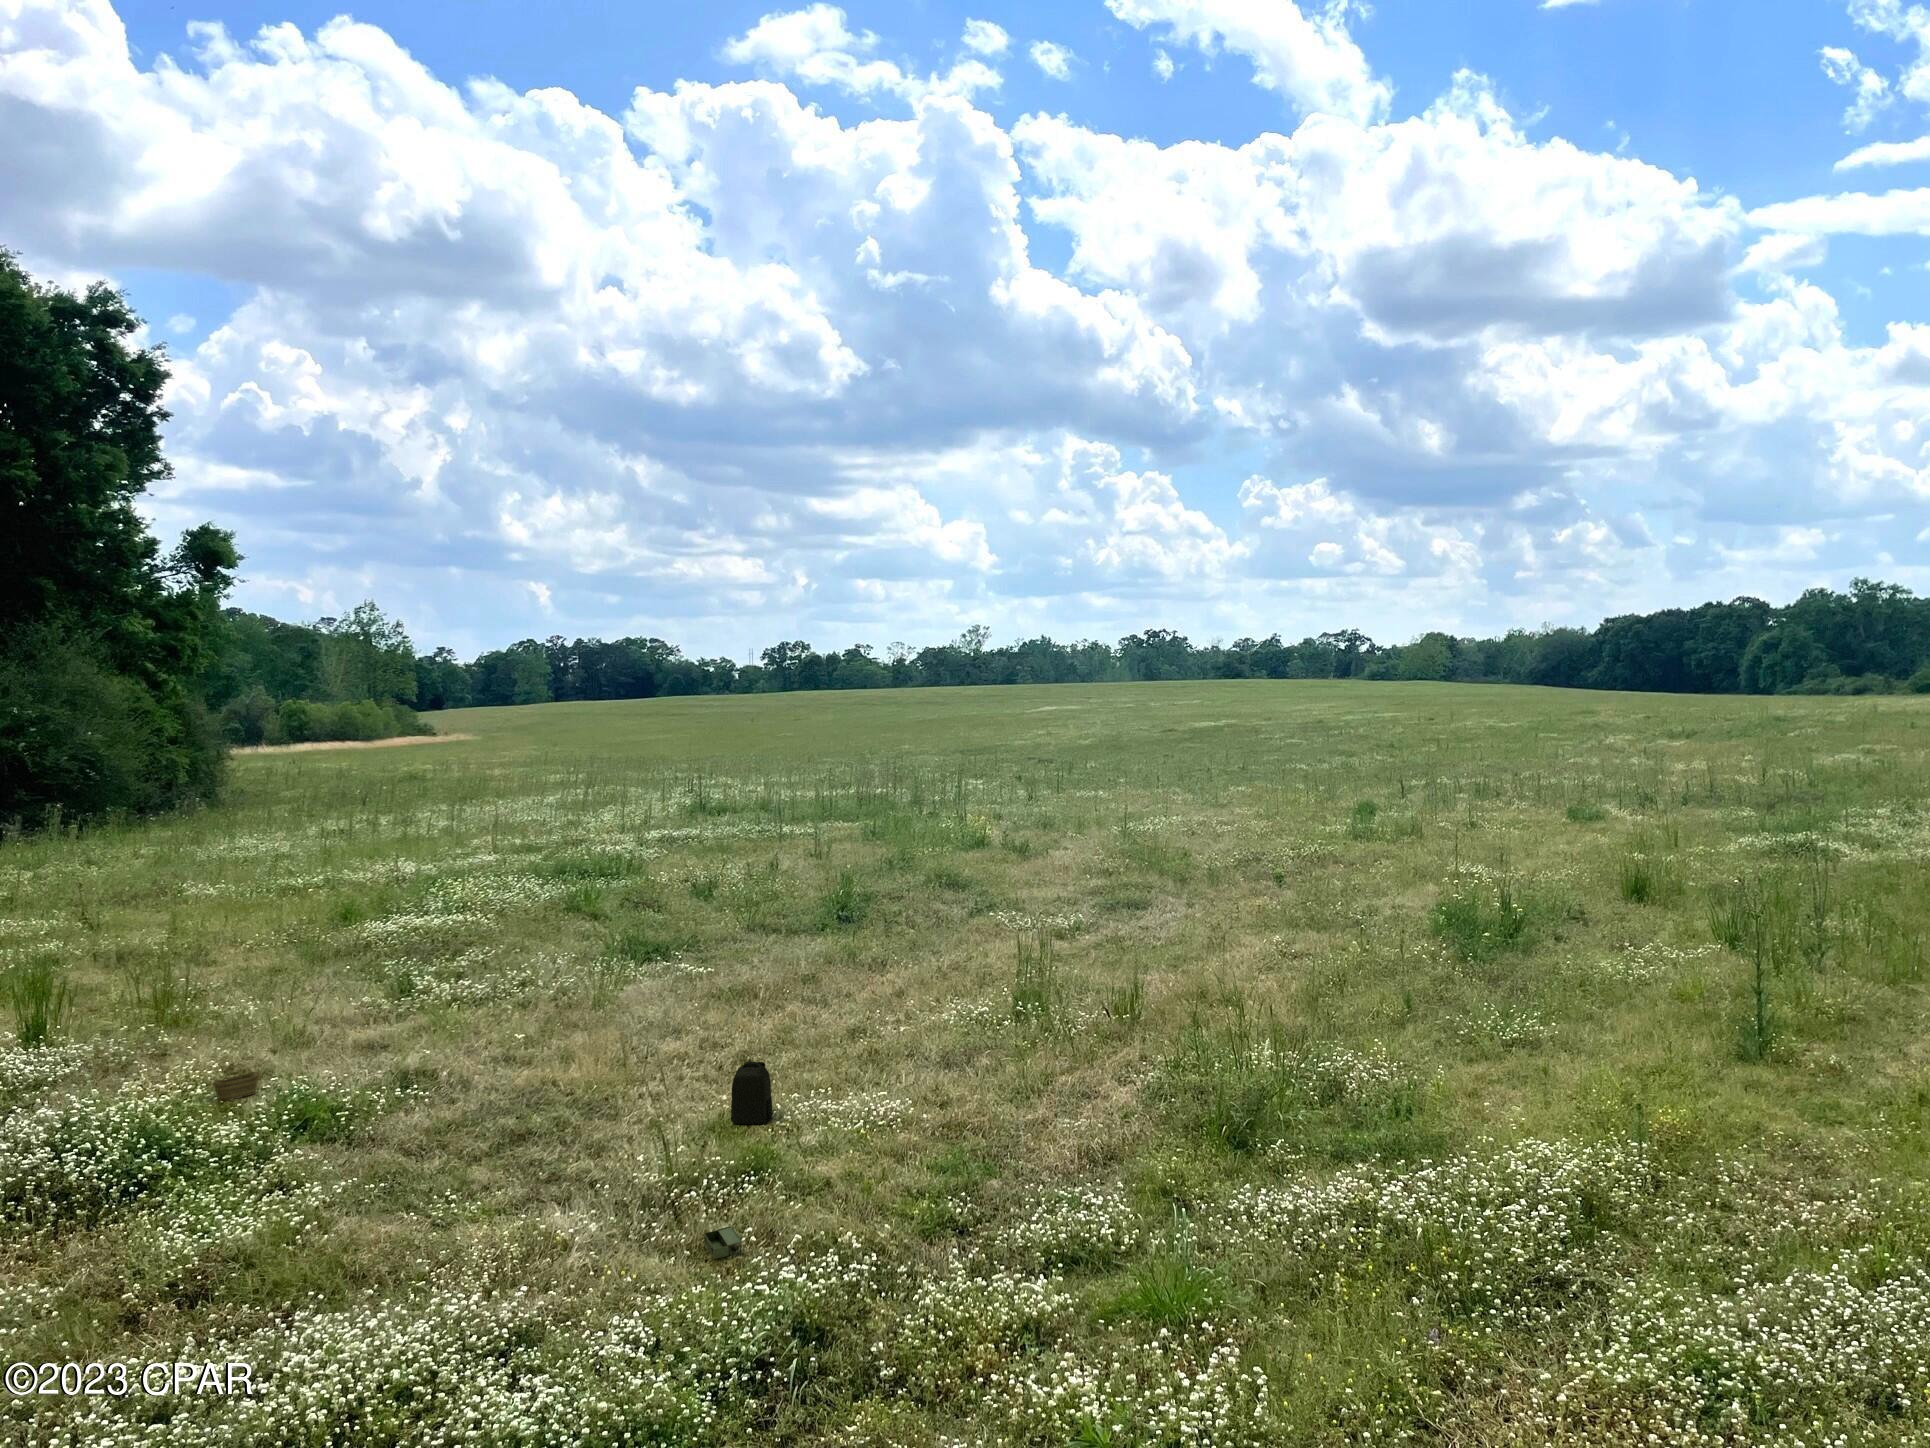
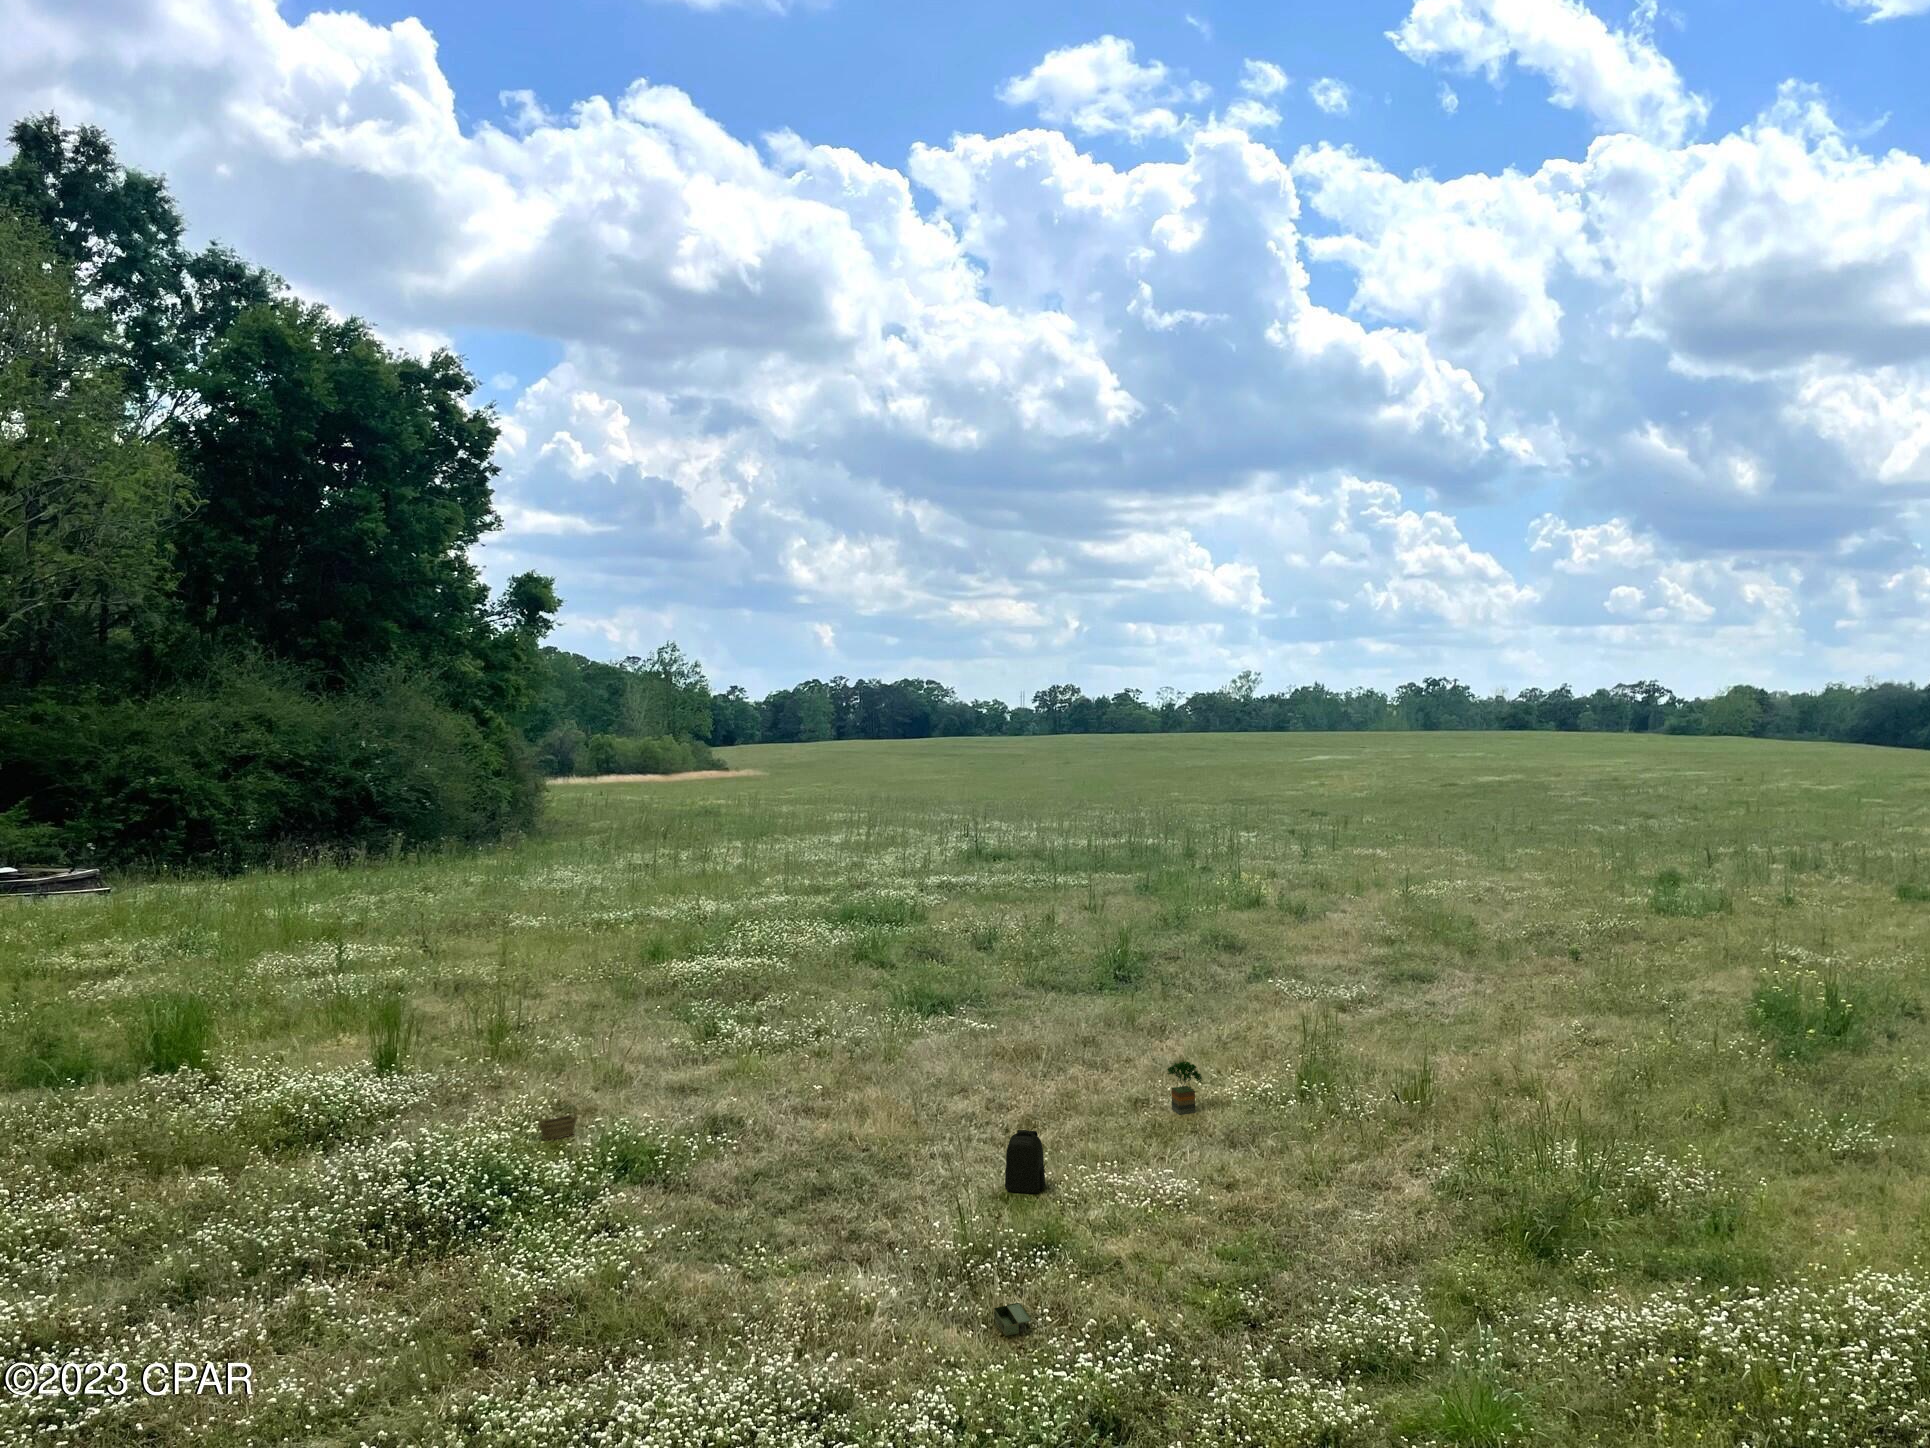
potted tree: none [904,990,940,1043] -> present [1167,1062,1202,1115]

